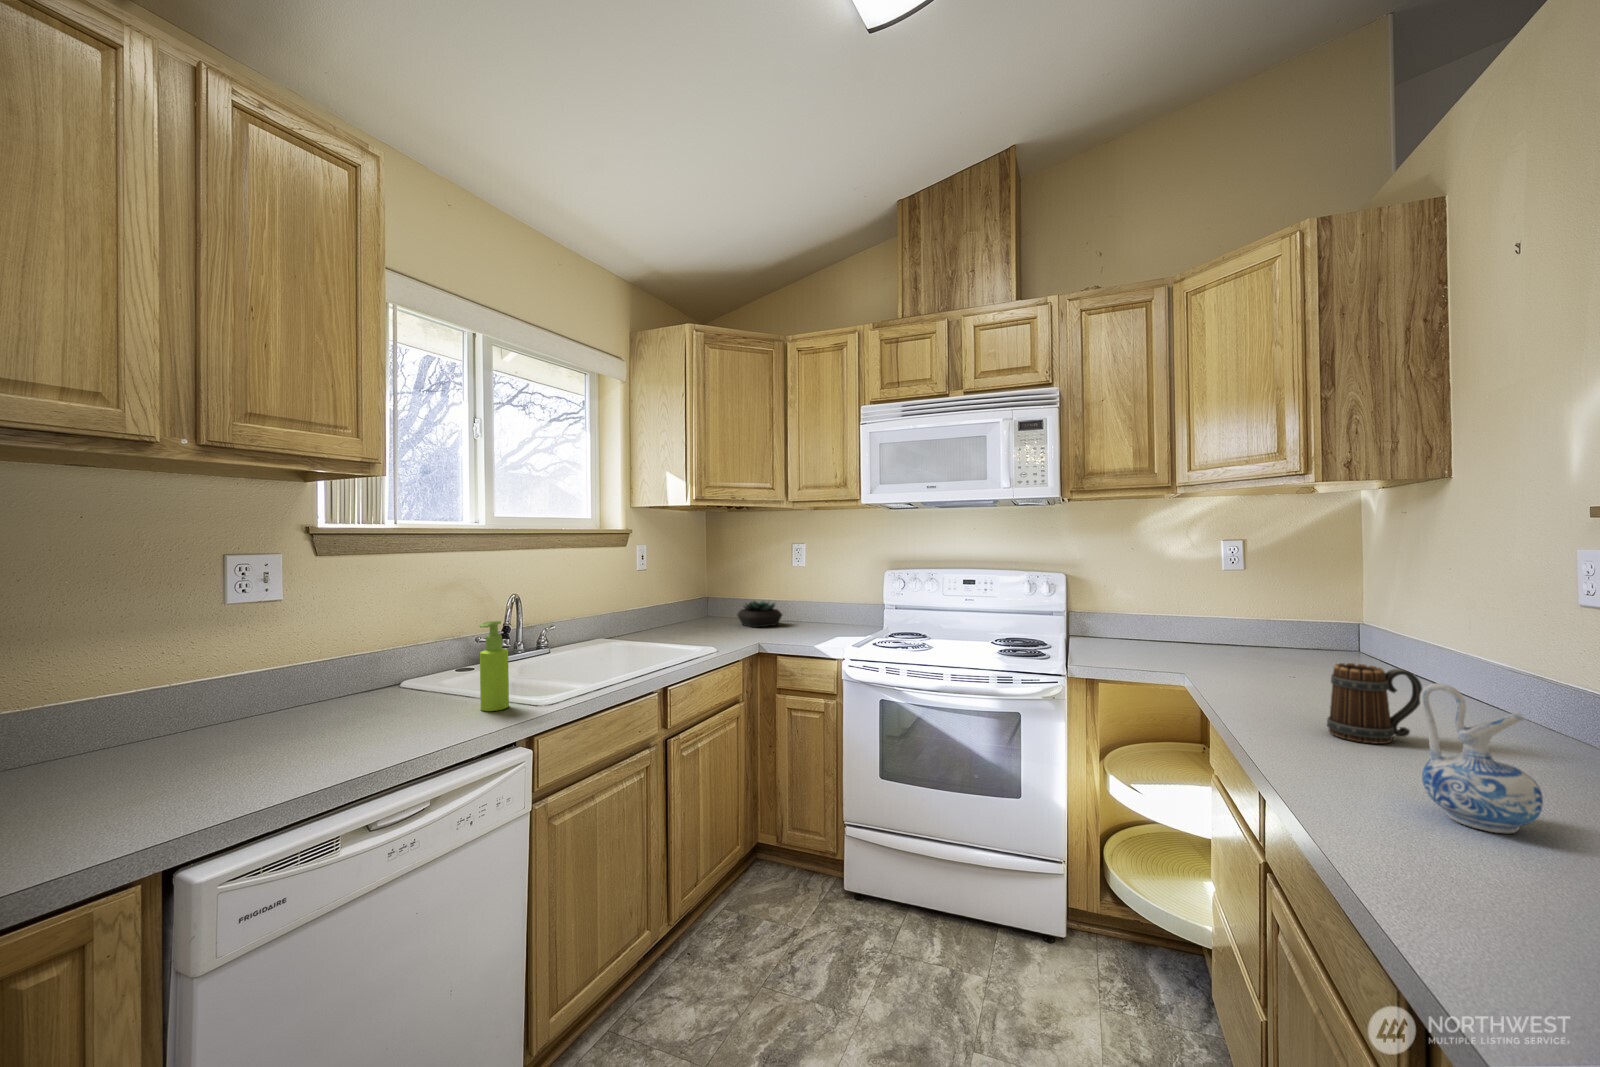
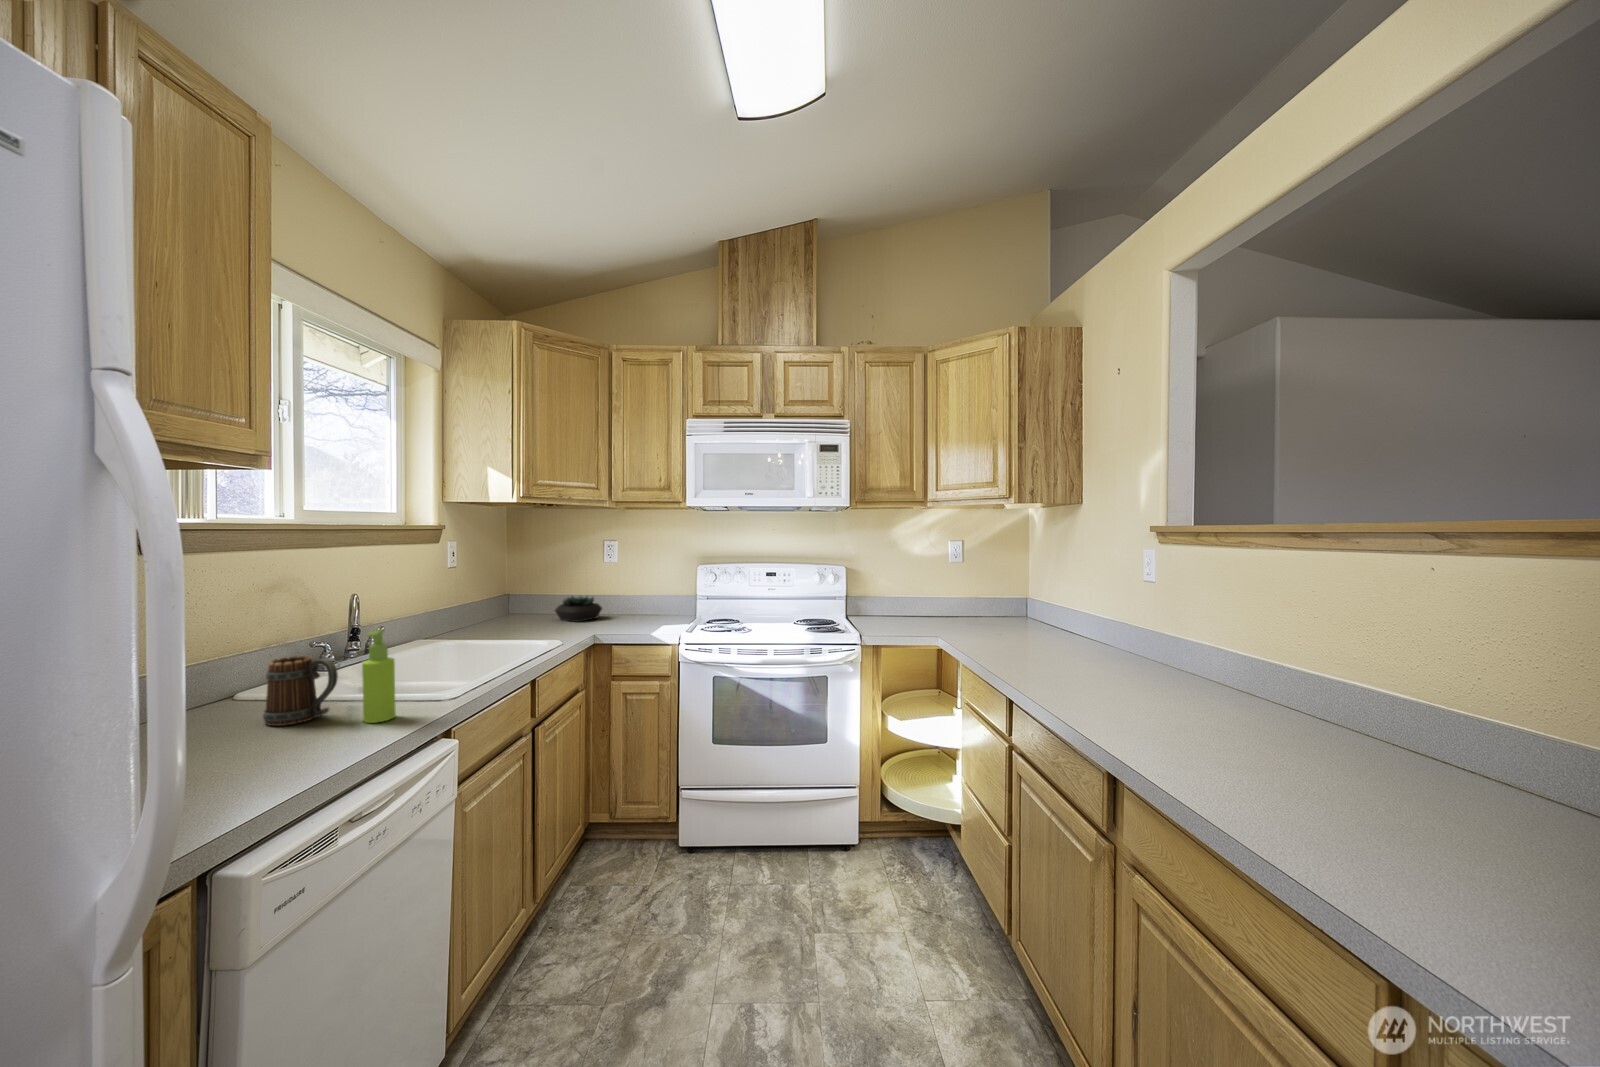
mug: present [1327,663,1423,744] -> present [263,656,338,726]
ceramic pitcher: present [1420,683,1543,833] -> none [1092,627,1142,704]

